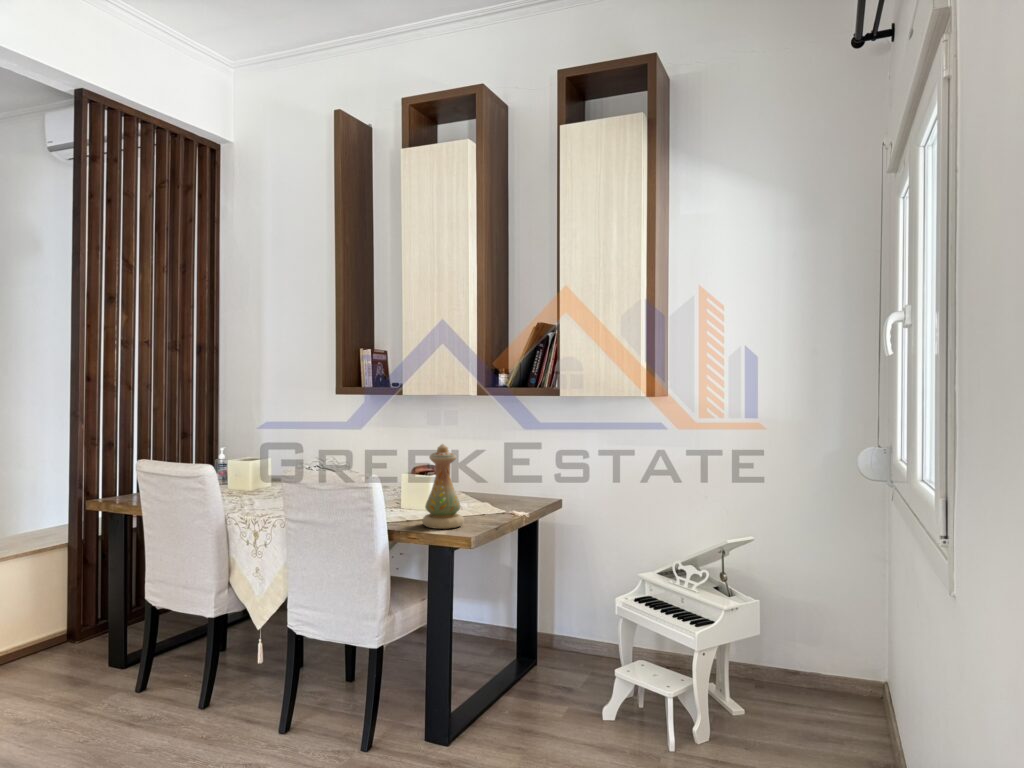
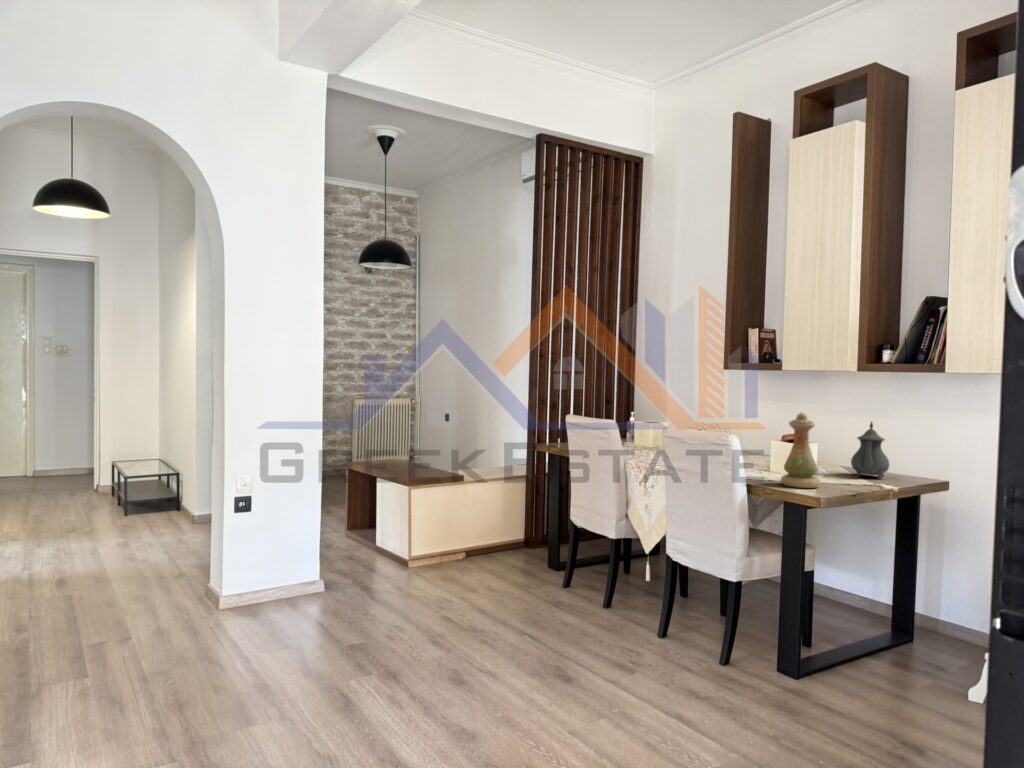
teapot: none [478,447,514,507] -> present [851,422,889,479]

